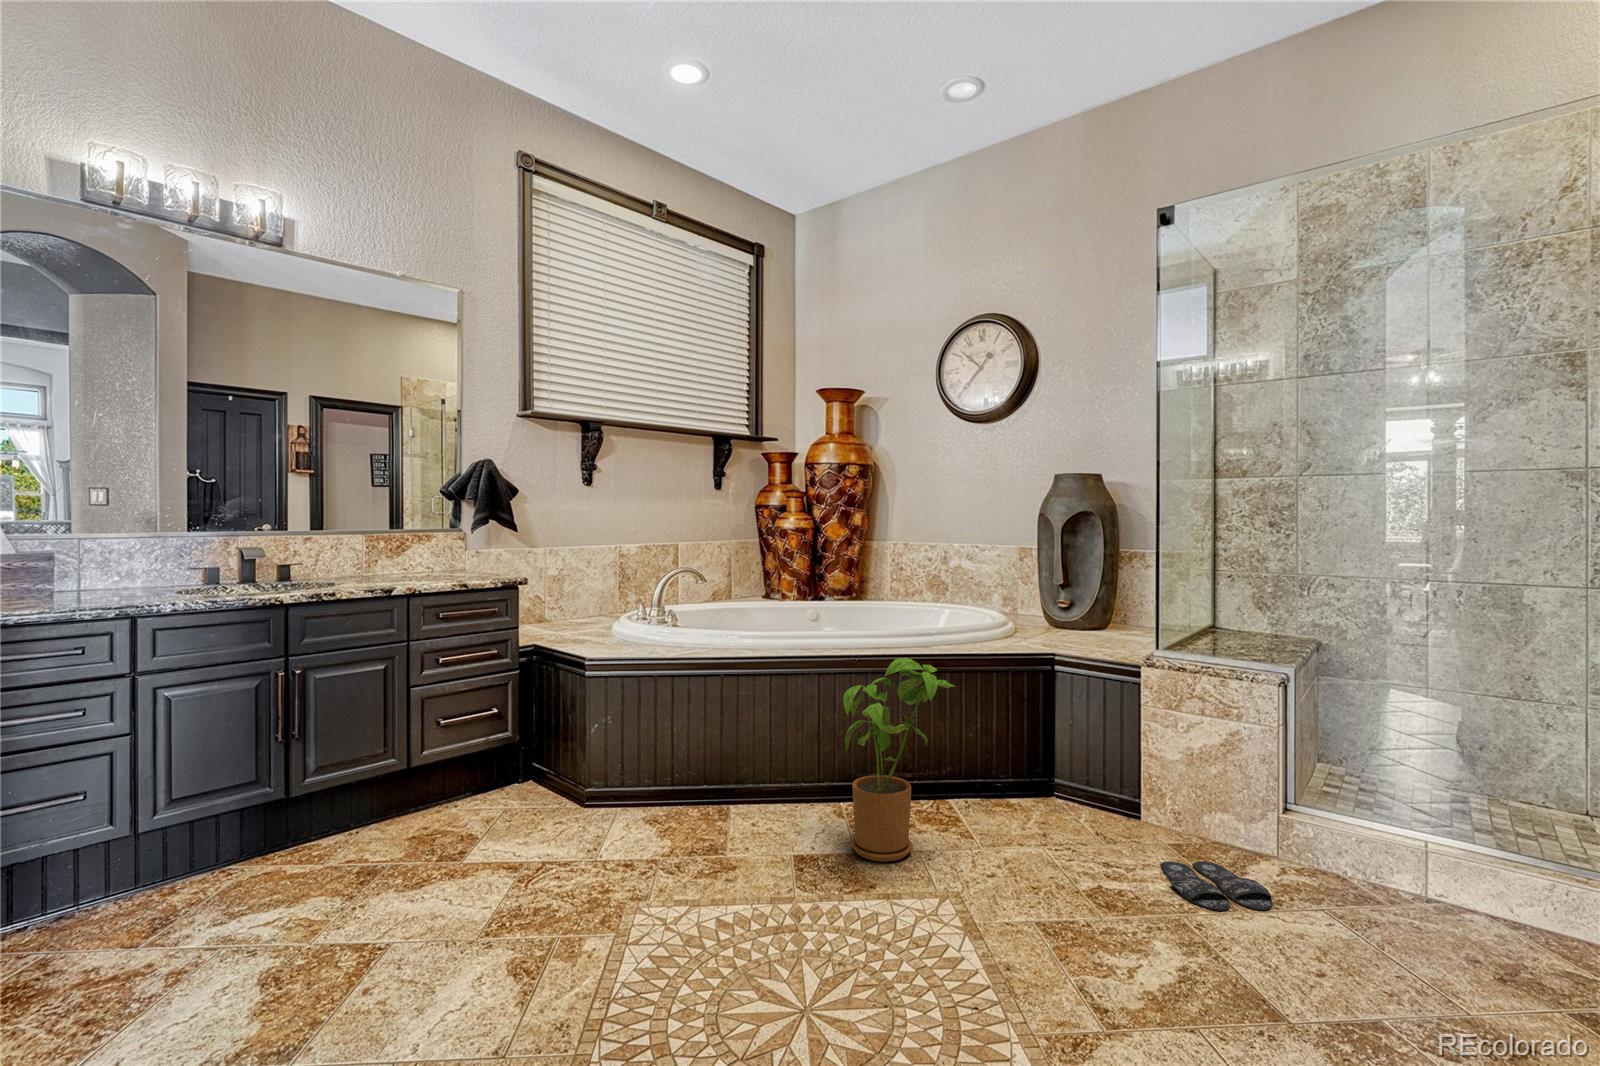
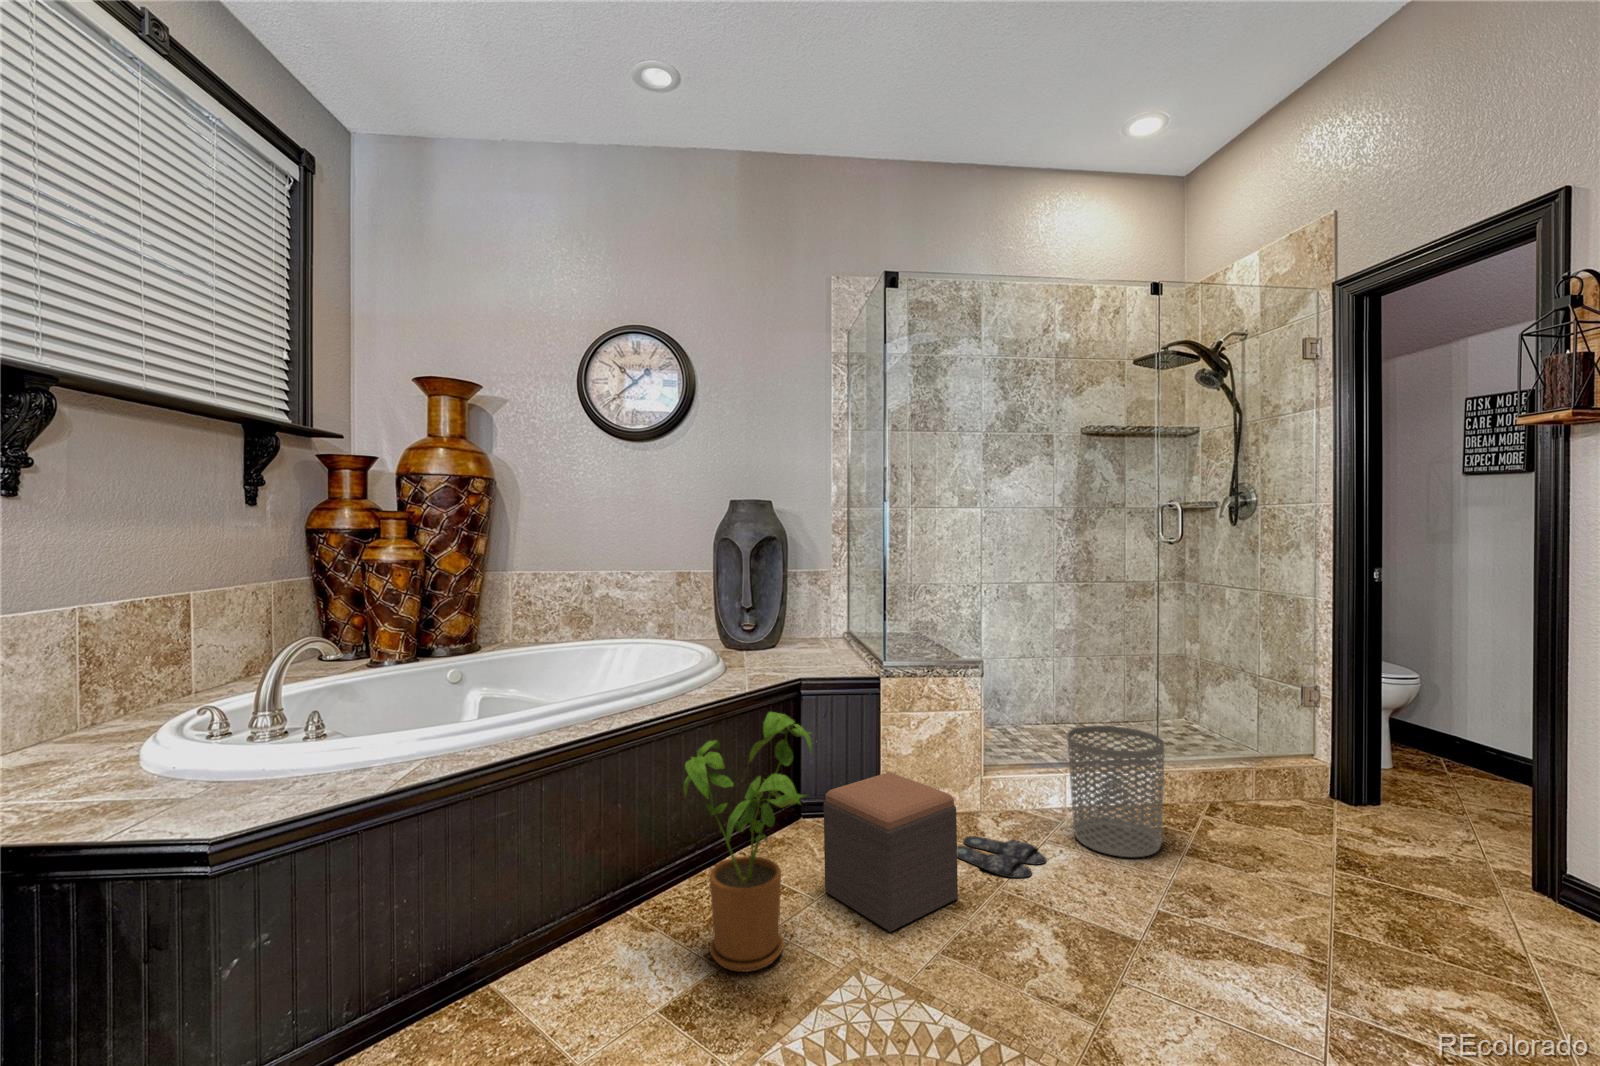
footstool: none [992,750,1105,892] -> present [824,772,958,932]
waste bin: none [1343,772,1501,963] -> present [1067,726,1164,857]

